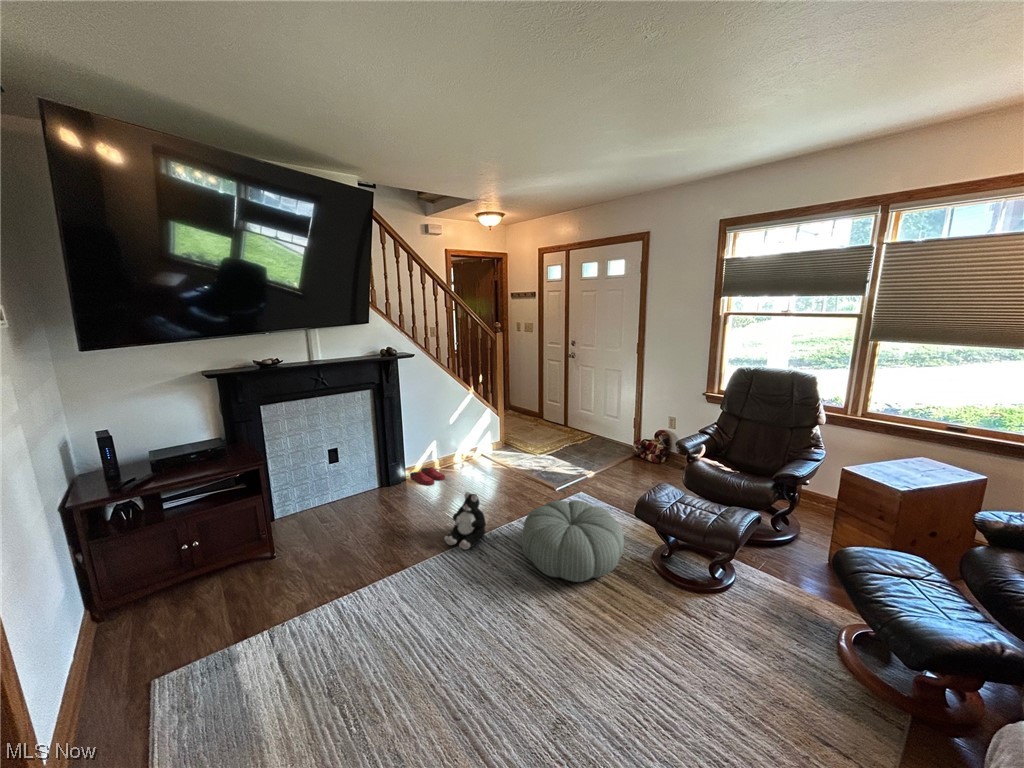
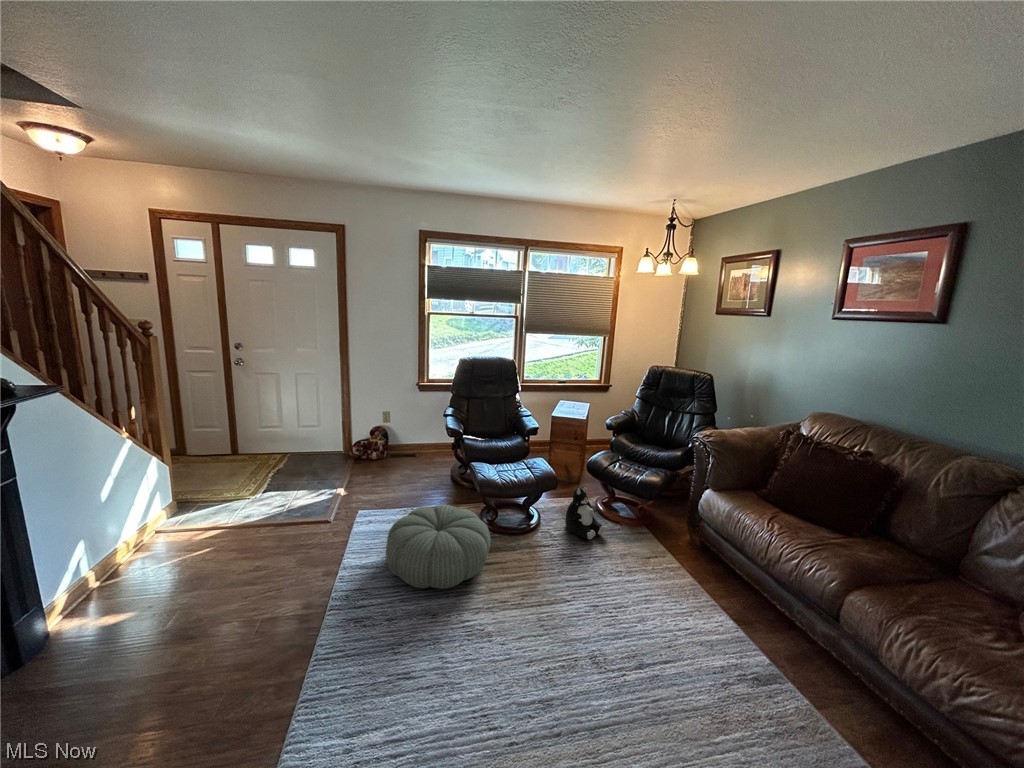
slippers: present [410,467,445,485] -> none [51,584,144,628]
plush toy: present [444,492,486,550] -> present [565,486,608,540]

